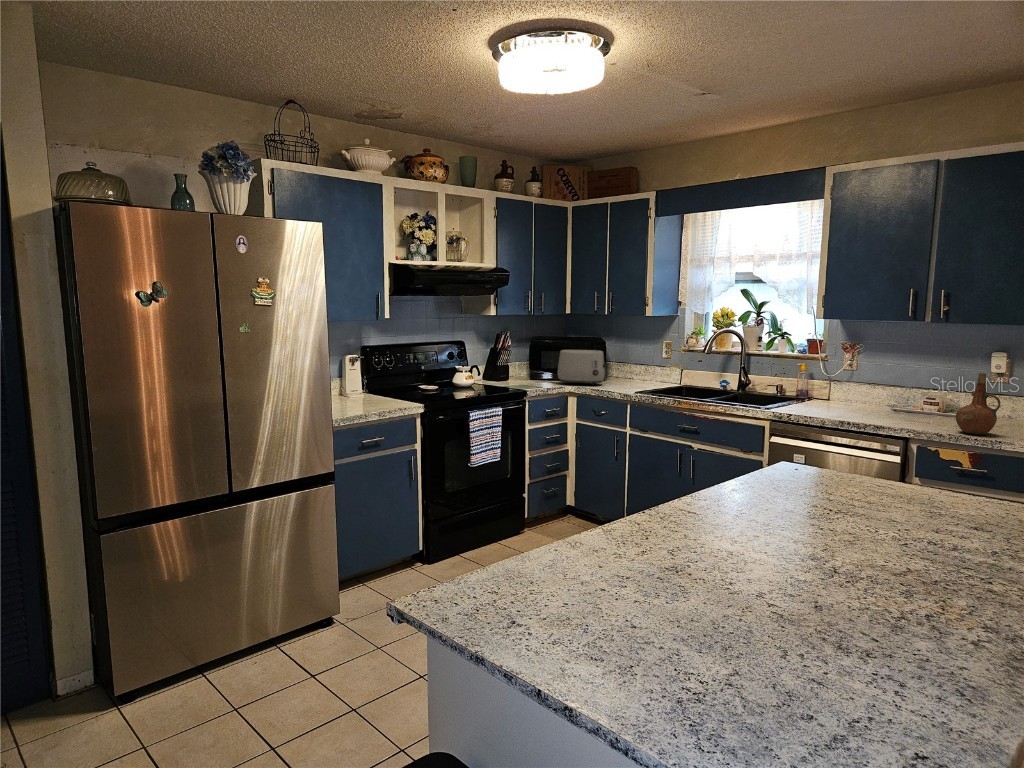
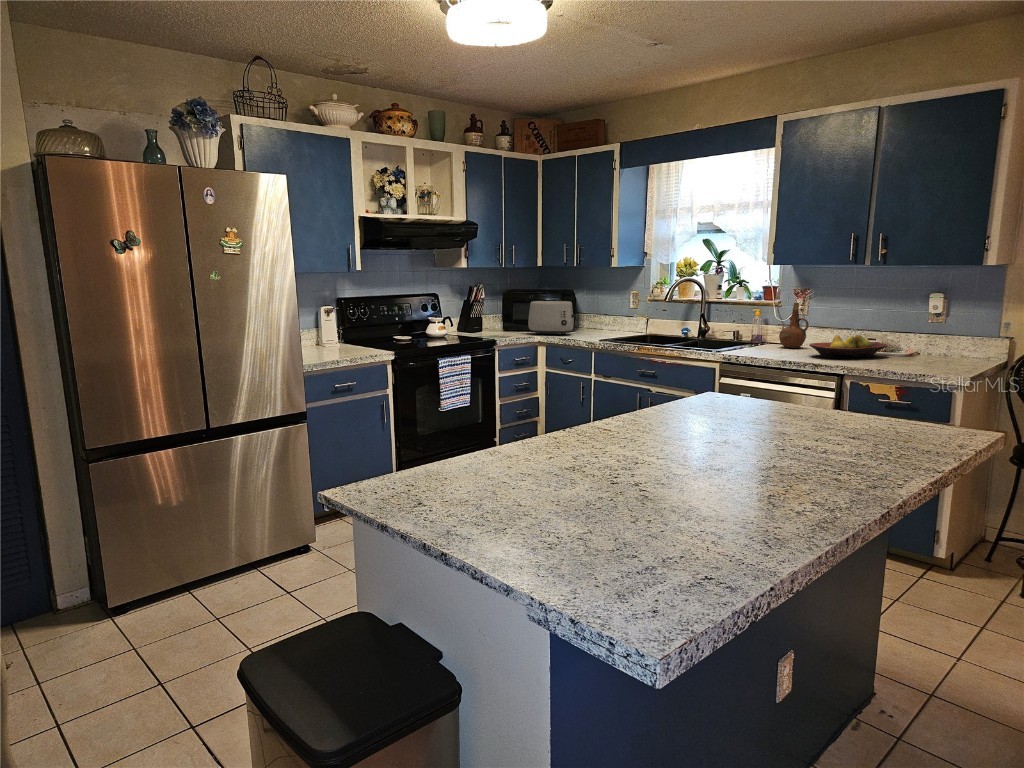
ceramic pitcher: present [956,373,1000,434] -> present [779,303,809,348]
fruit bowl: none [866,394,950,419] -> present [809,335,888,358]

